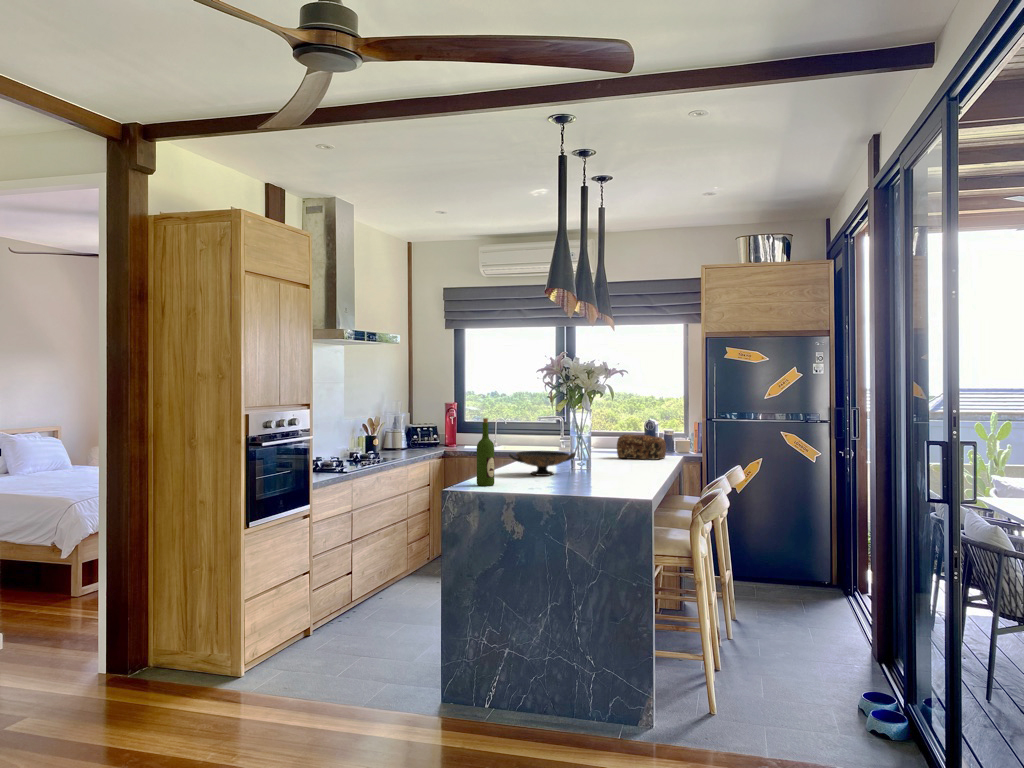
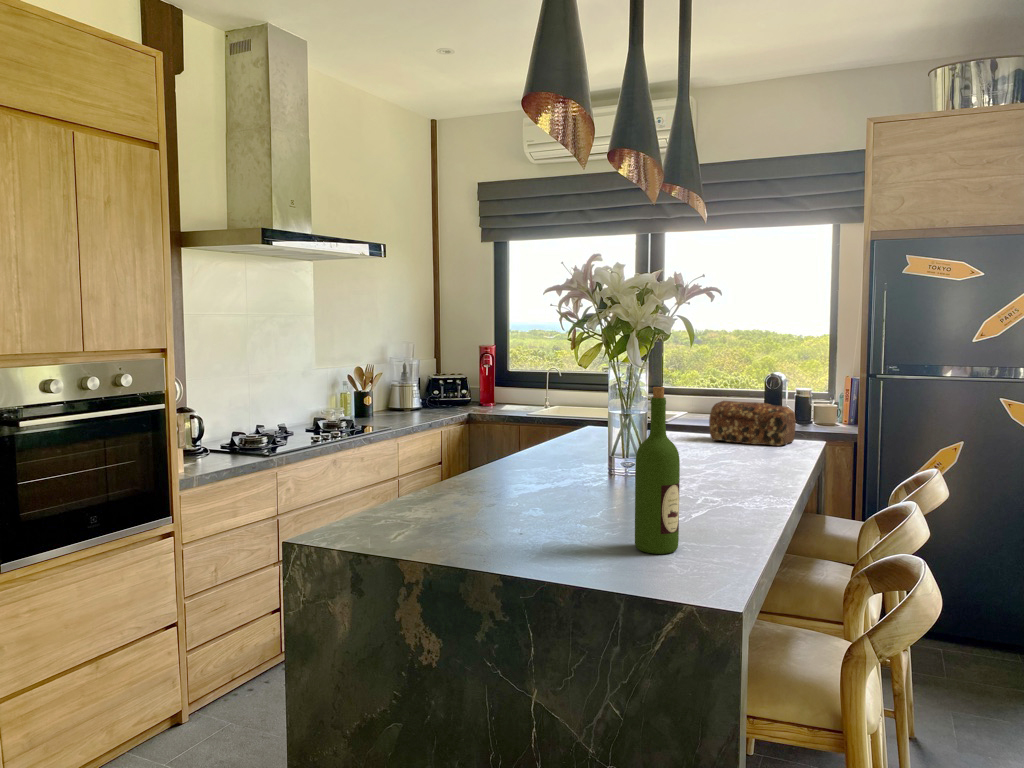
wine bottle: present [477,418,494,486] -> present [635,387,680,554]
decorative bowl: present [509,451,576,476] -> none [482,438,612,490]

